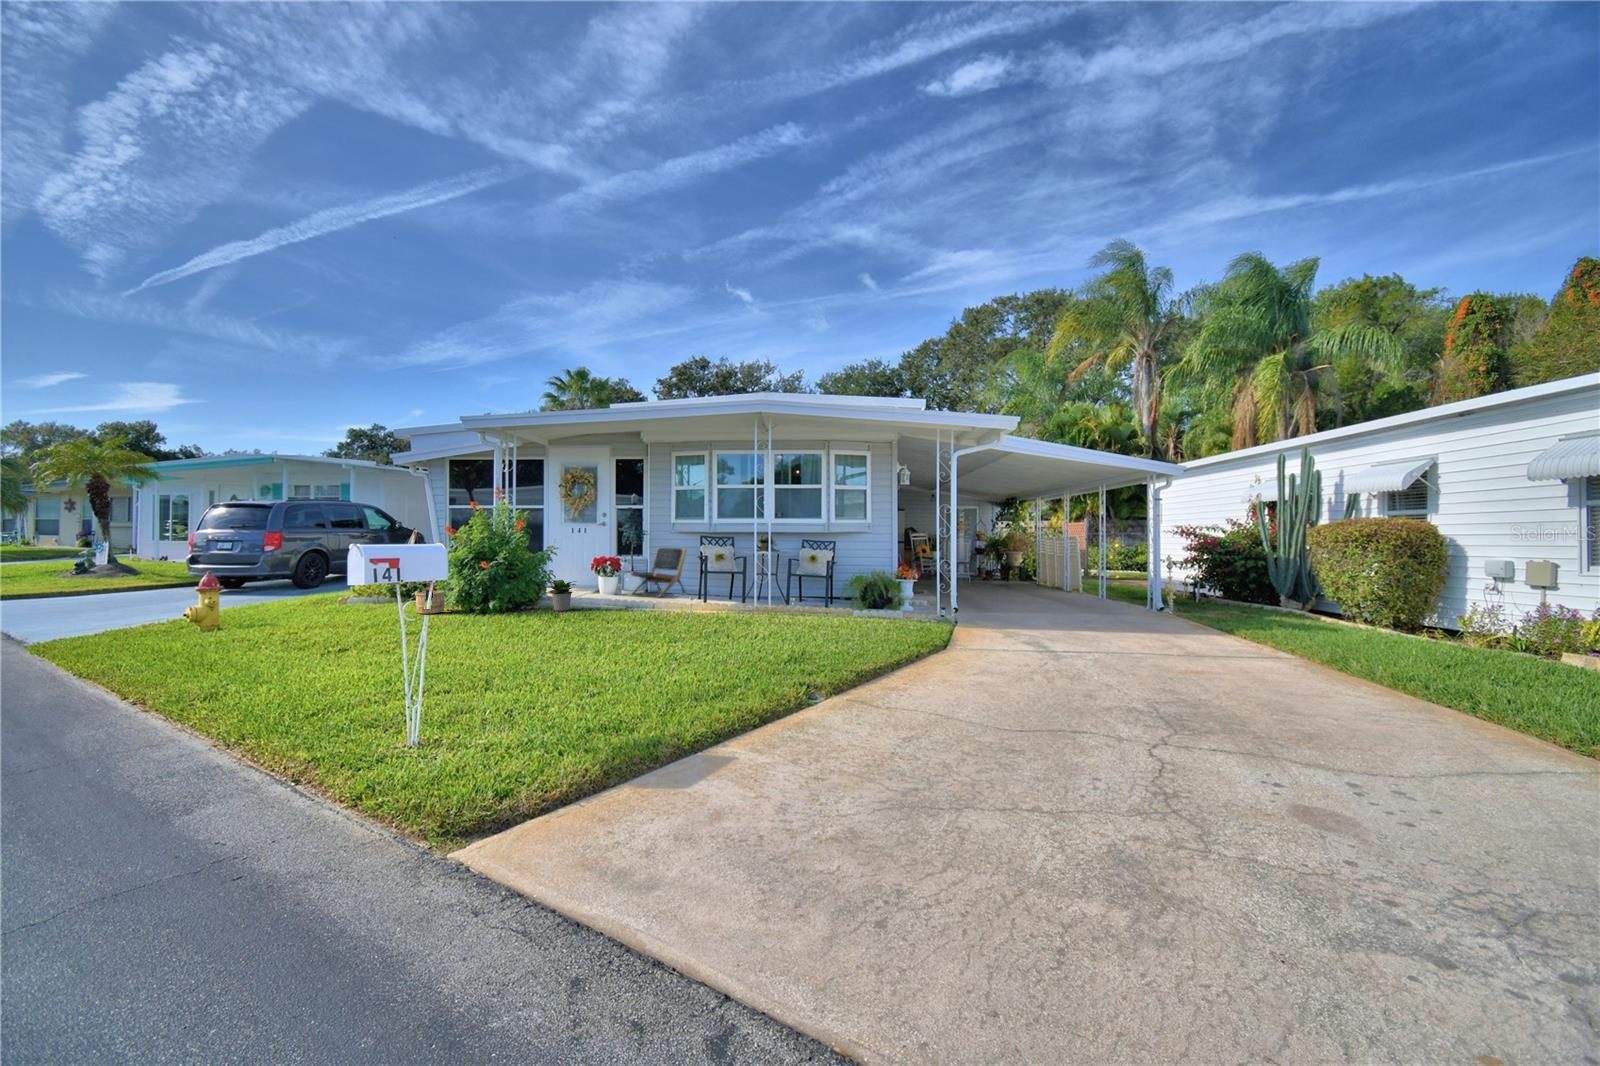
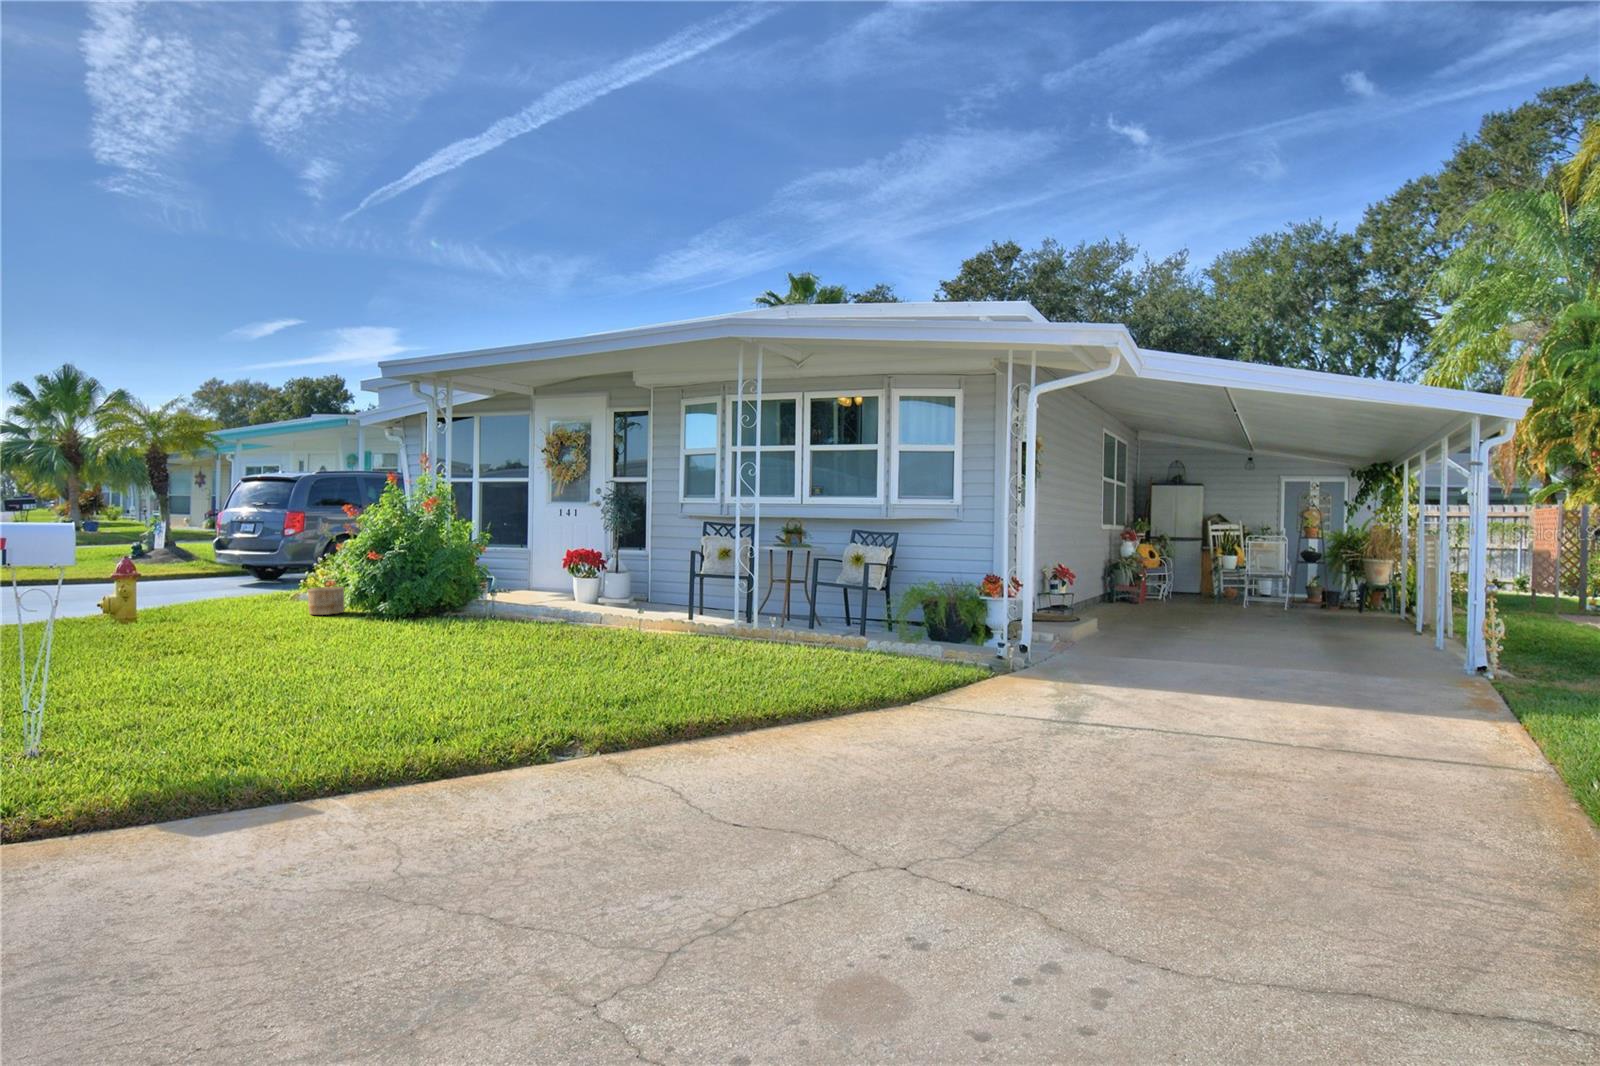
lounge chair: present [631,548,687,597] -> none [612,539,693,609]
potted plant: present [545,580,576,611] -> none [448,579,499,621]

